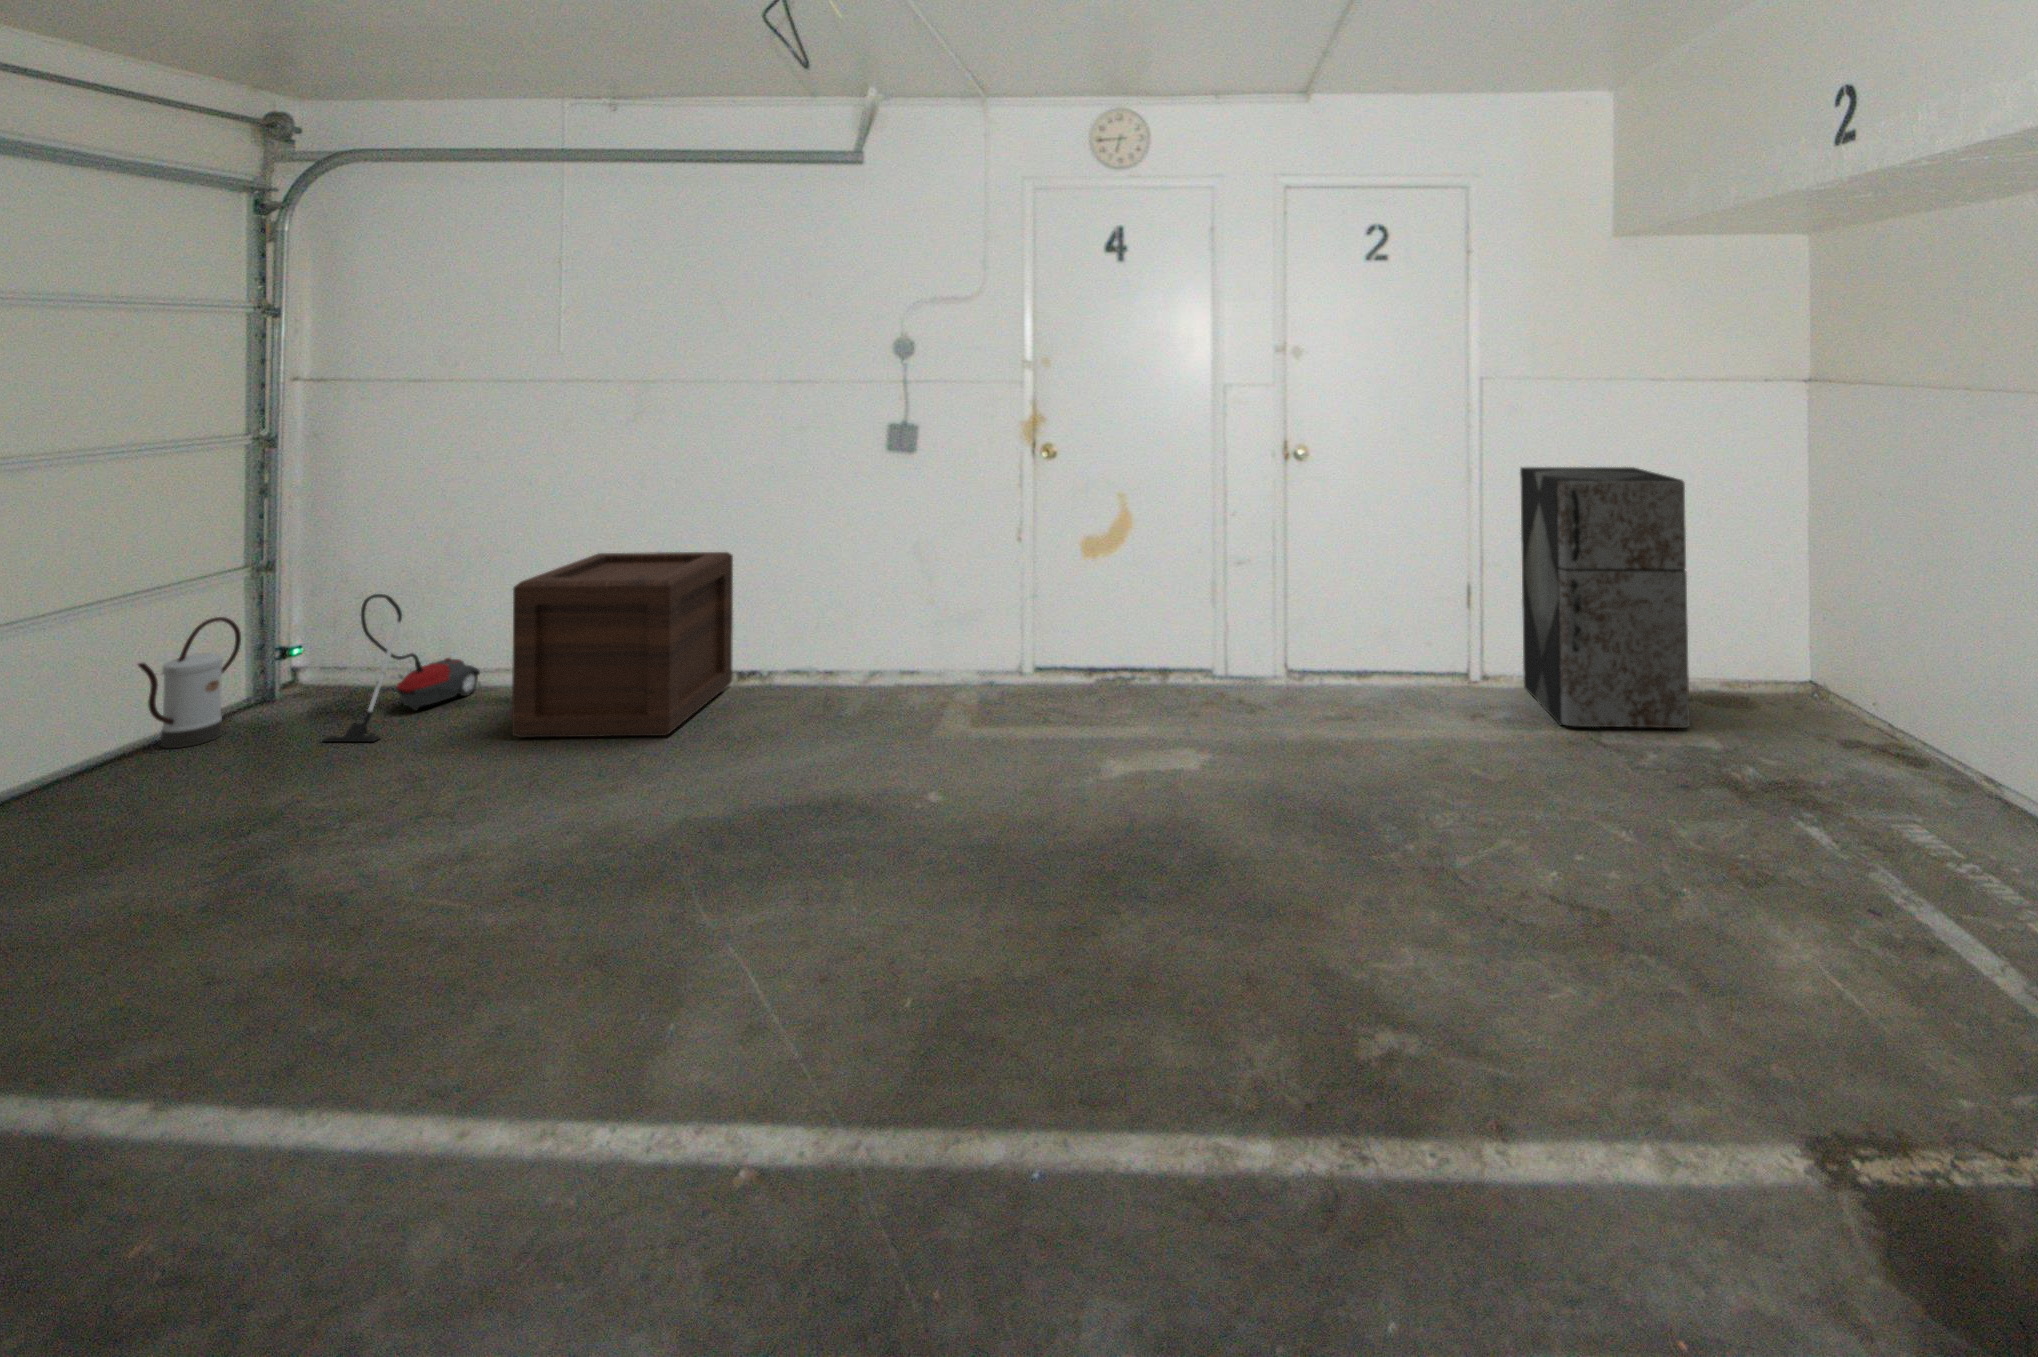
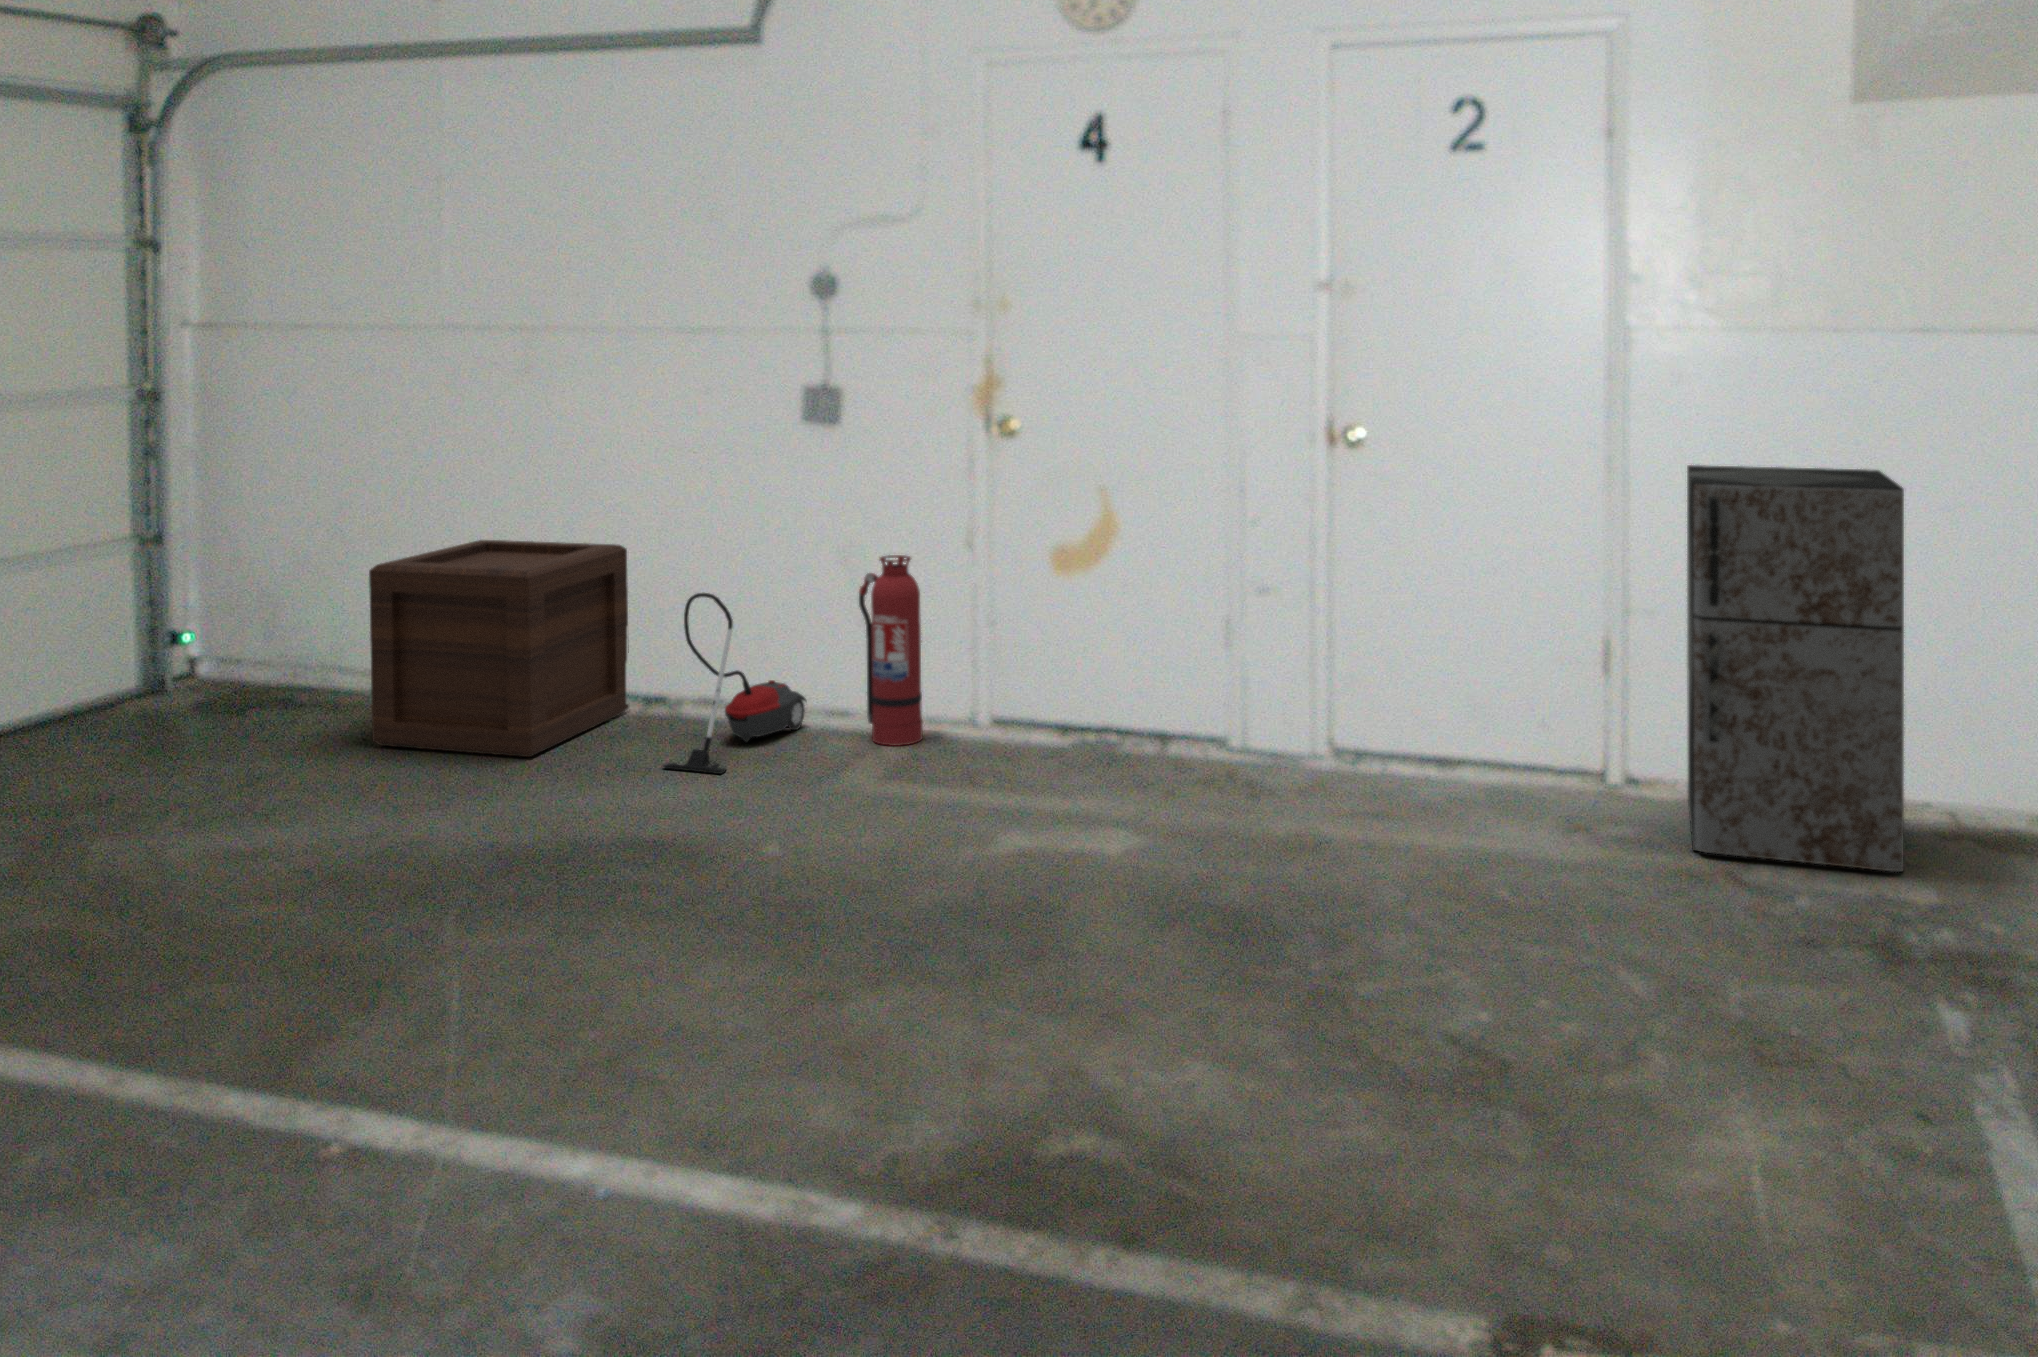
fire extinguisher: none [936,550,985,696] -> present [859,555,923,746]
vacuum cleaner: present [322,594,480,742] -> present [663,593,806,774]
watering can: present [138,617,241,748] -> none [26,590,127,727]

